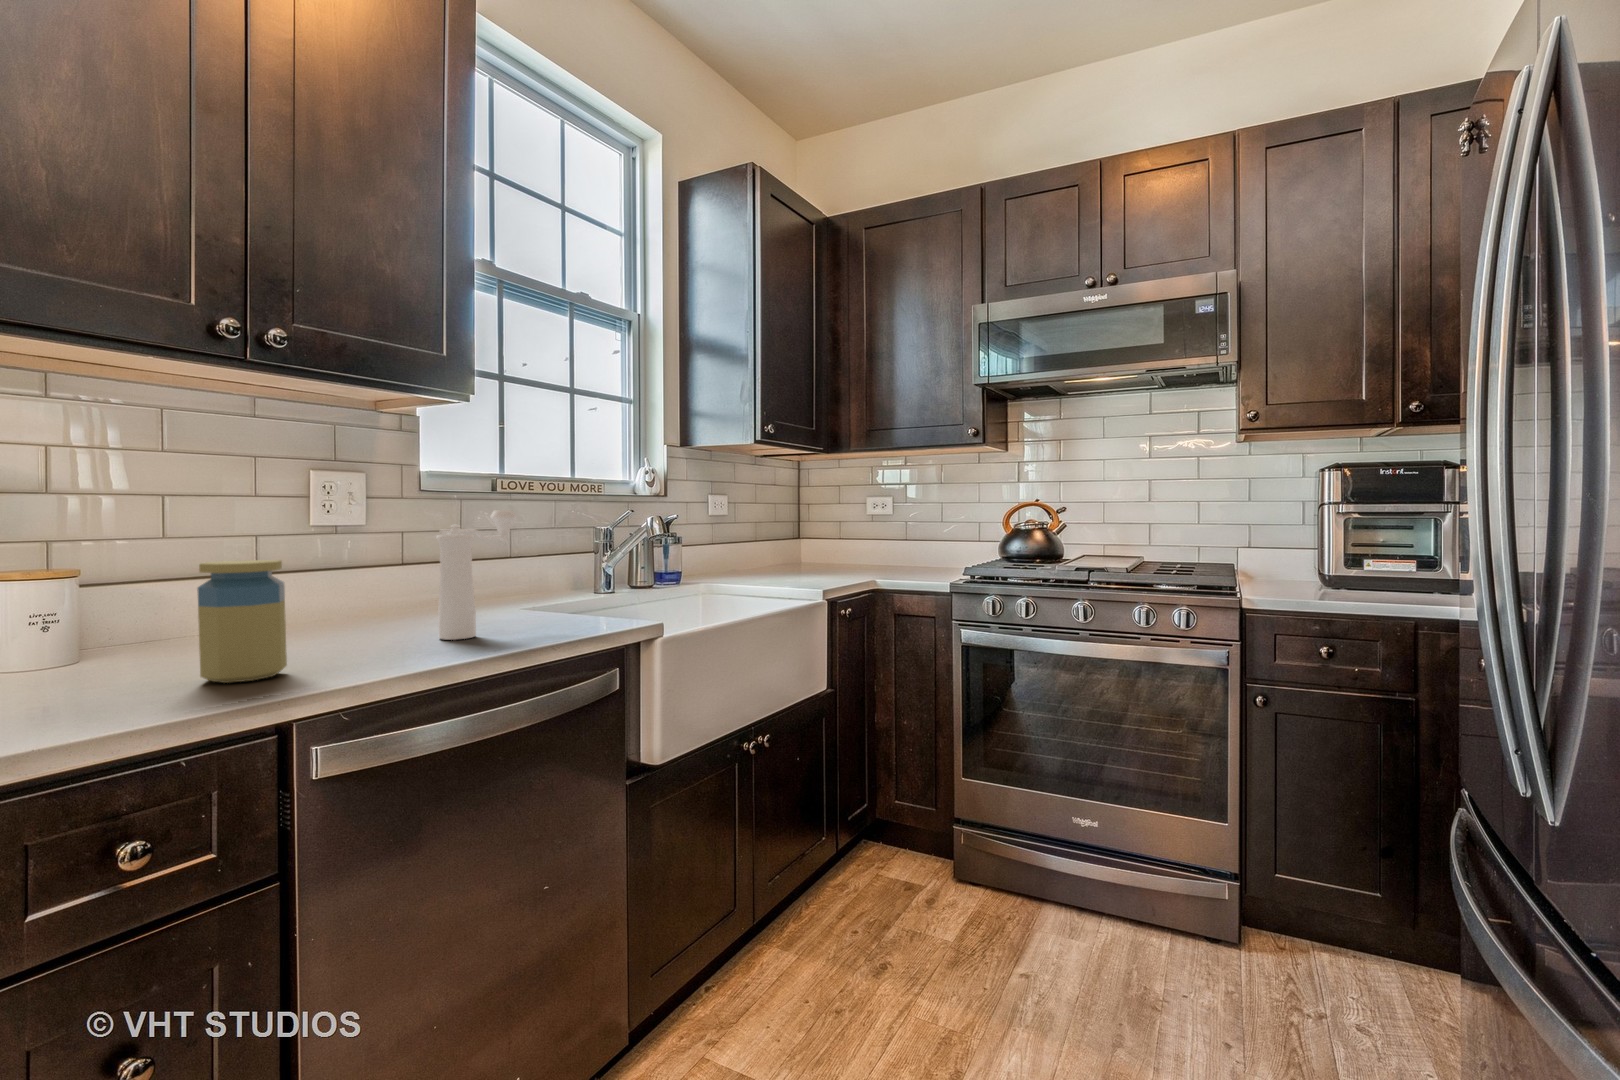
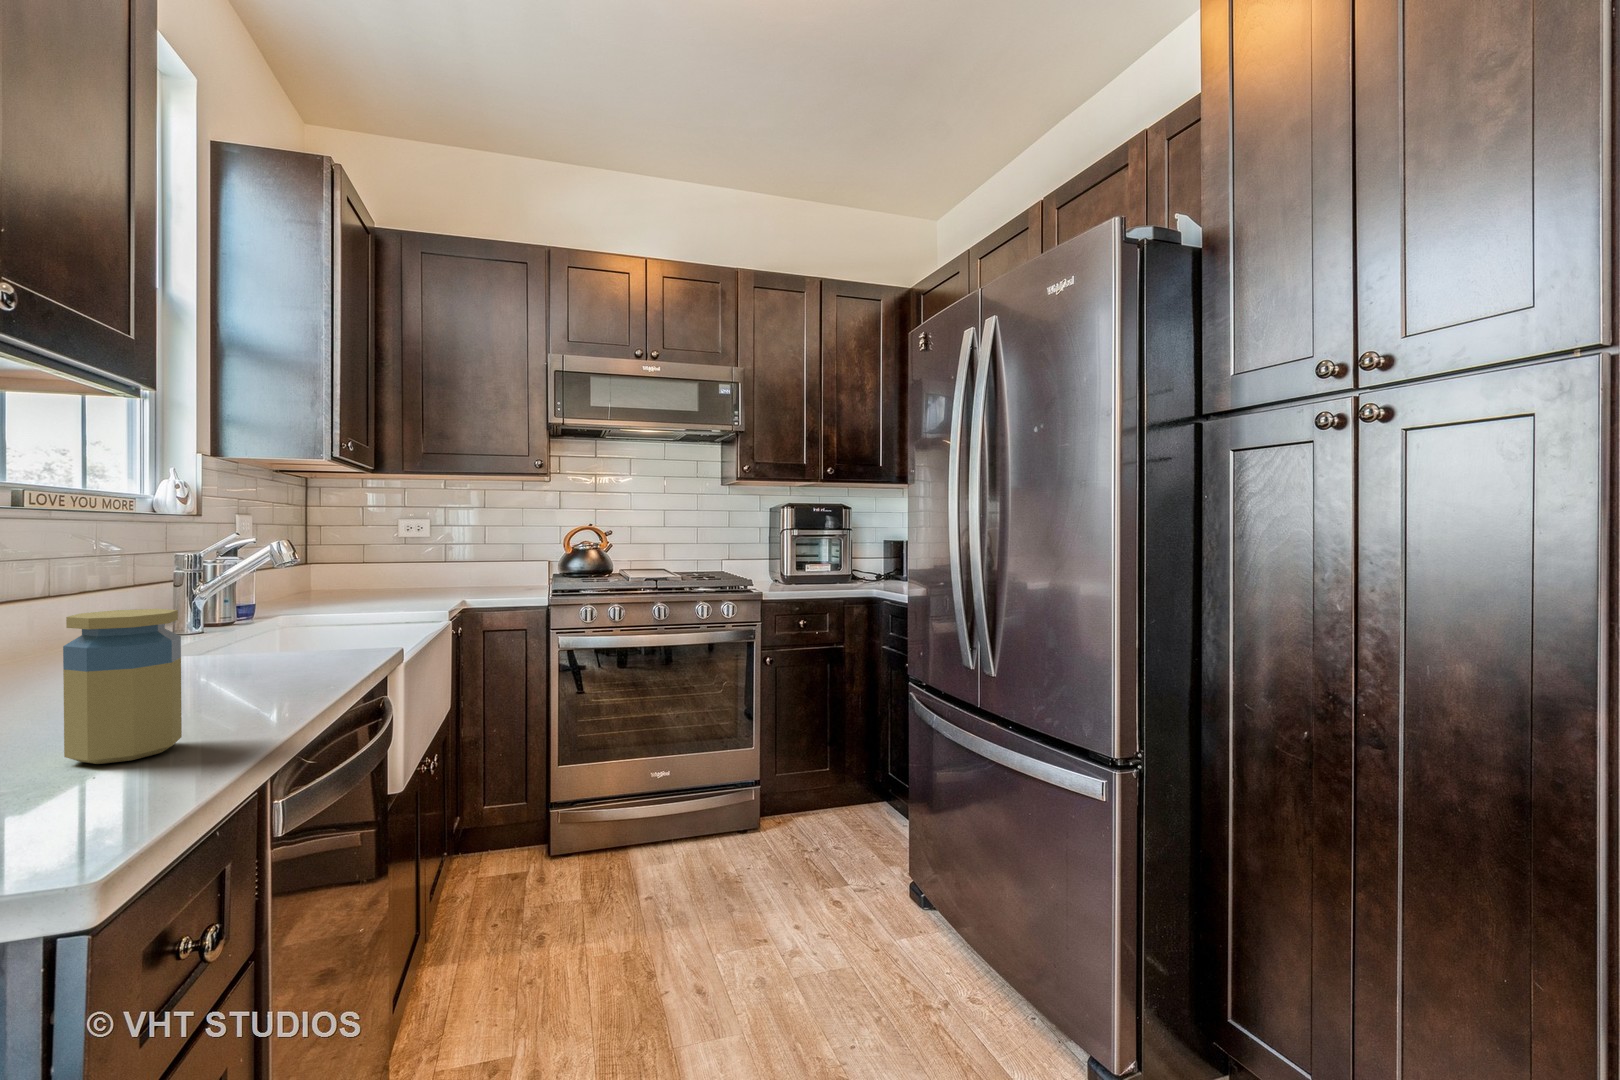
pepper mill: present [436,510,516,640] -> none [189,541,251,694]

